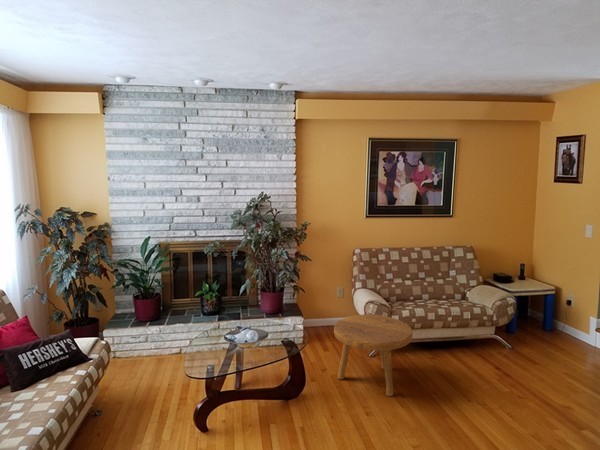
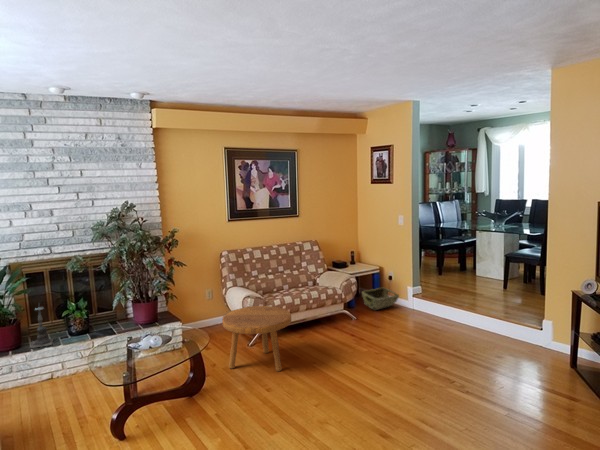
candle holder: none [169,279,192,319] -> present [30,307,53,348]
woven basket: none [525,314,580,342] -> present [362,288,399,310]

